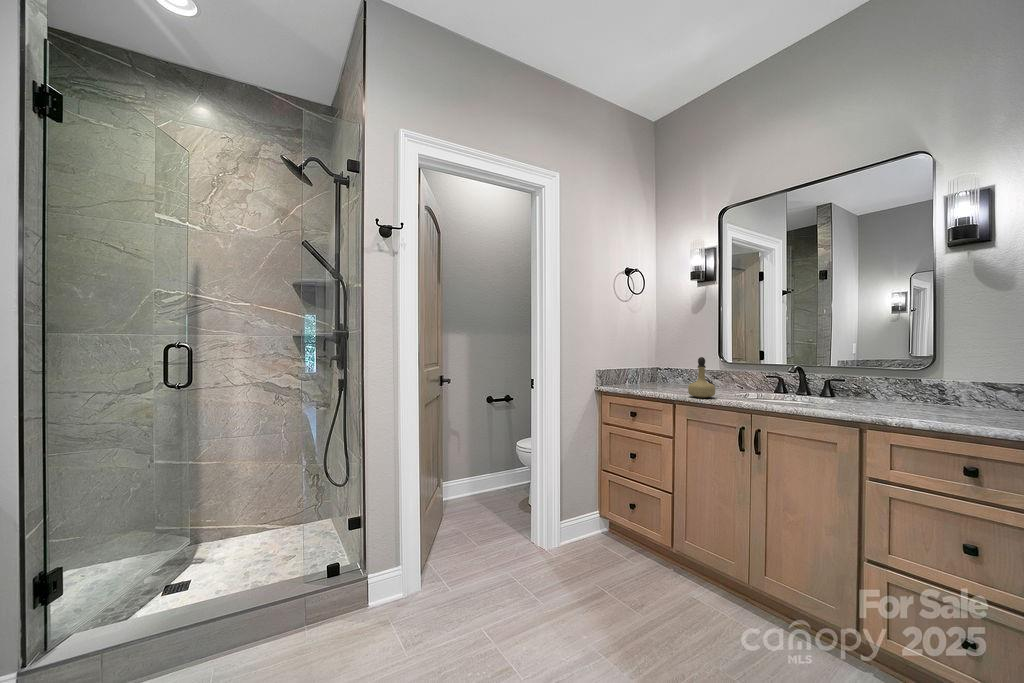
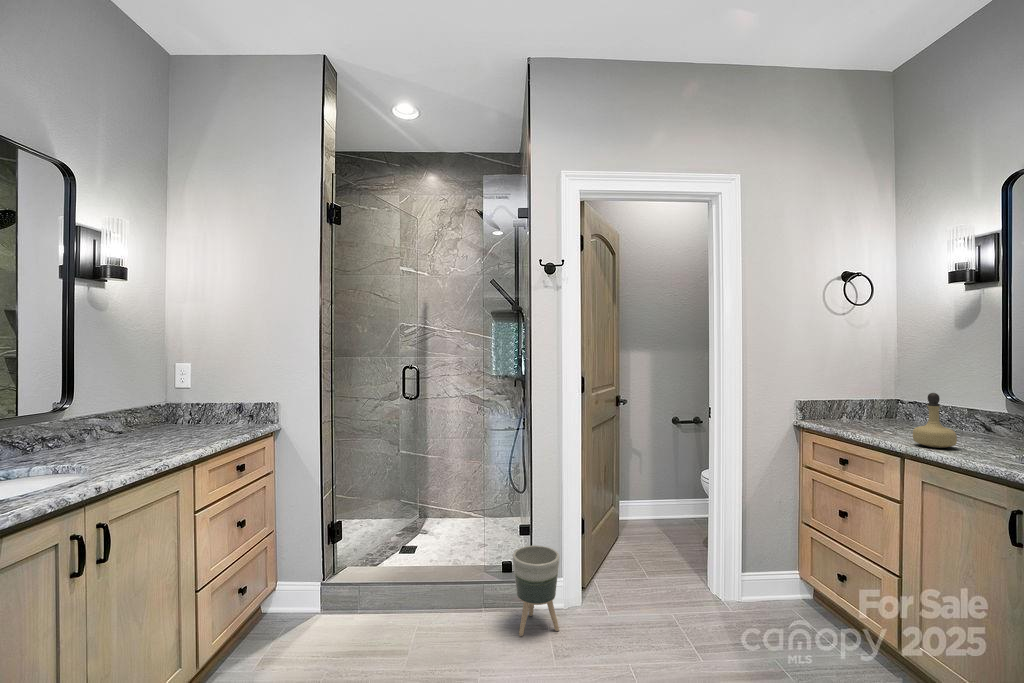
planter: none [352,539,407,648] -> present [513,546,559,636]

